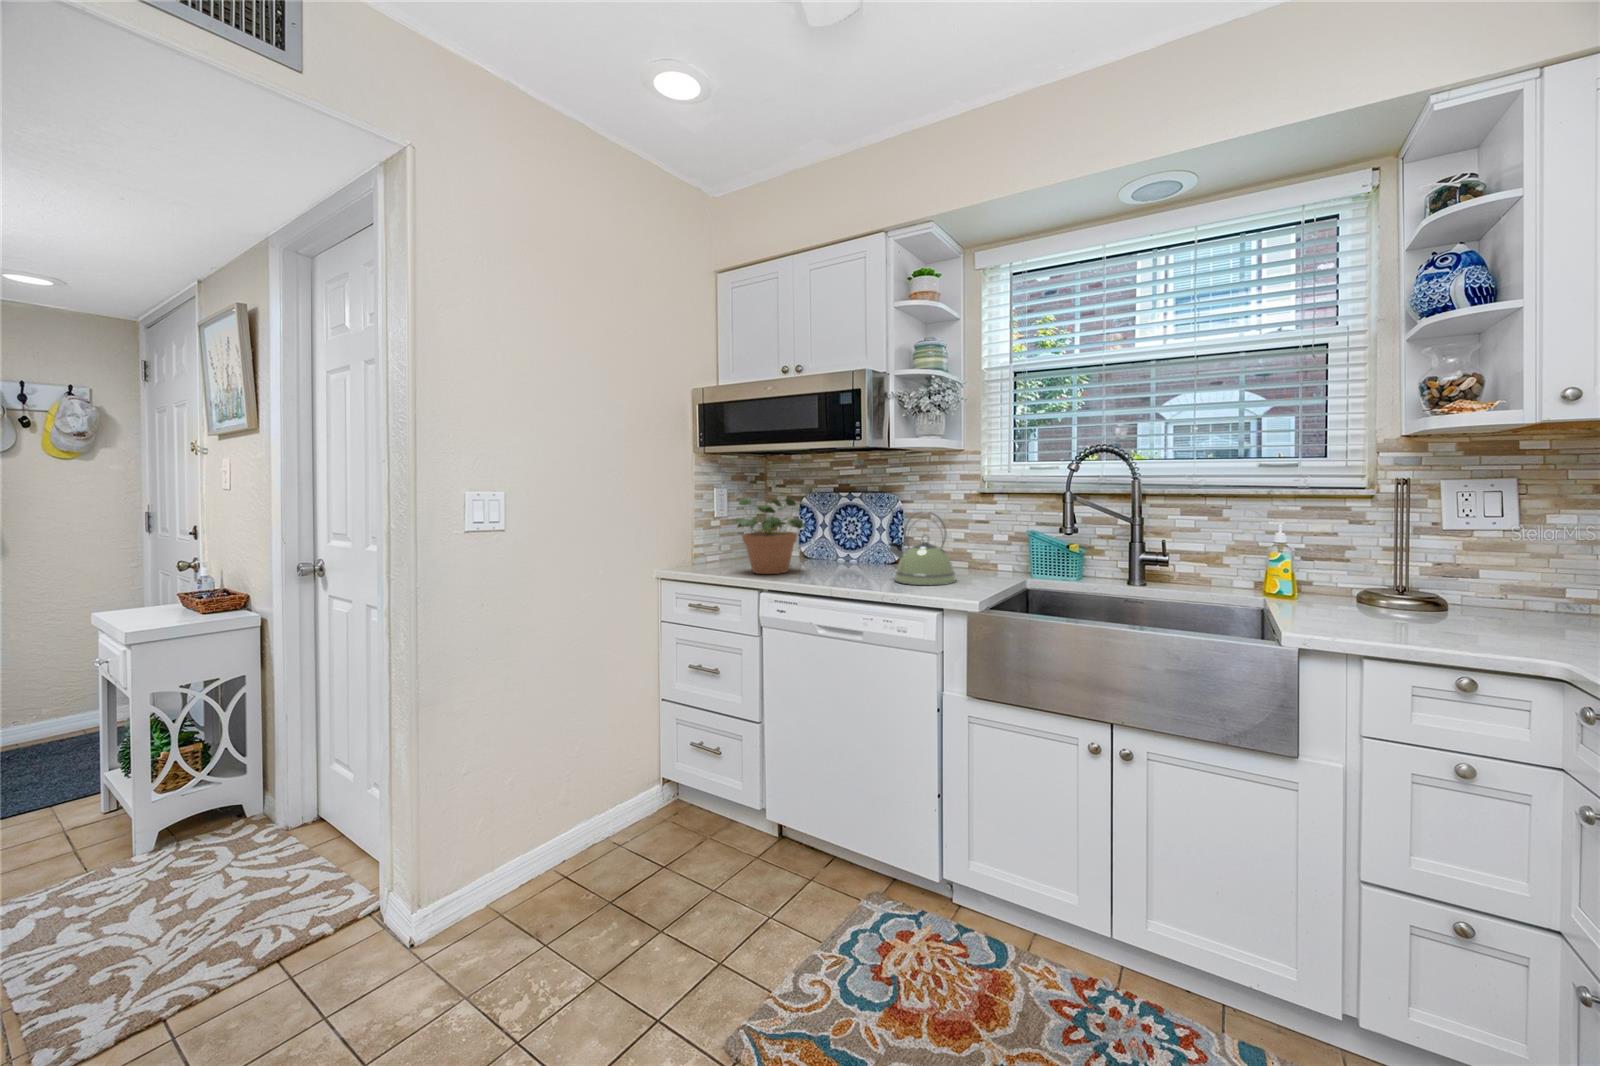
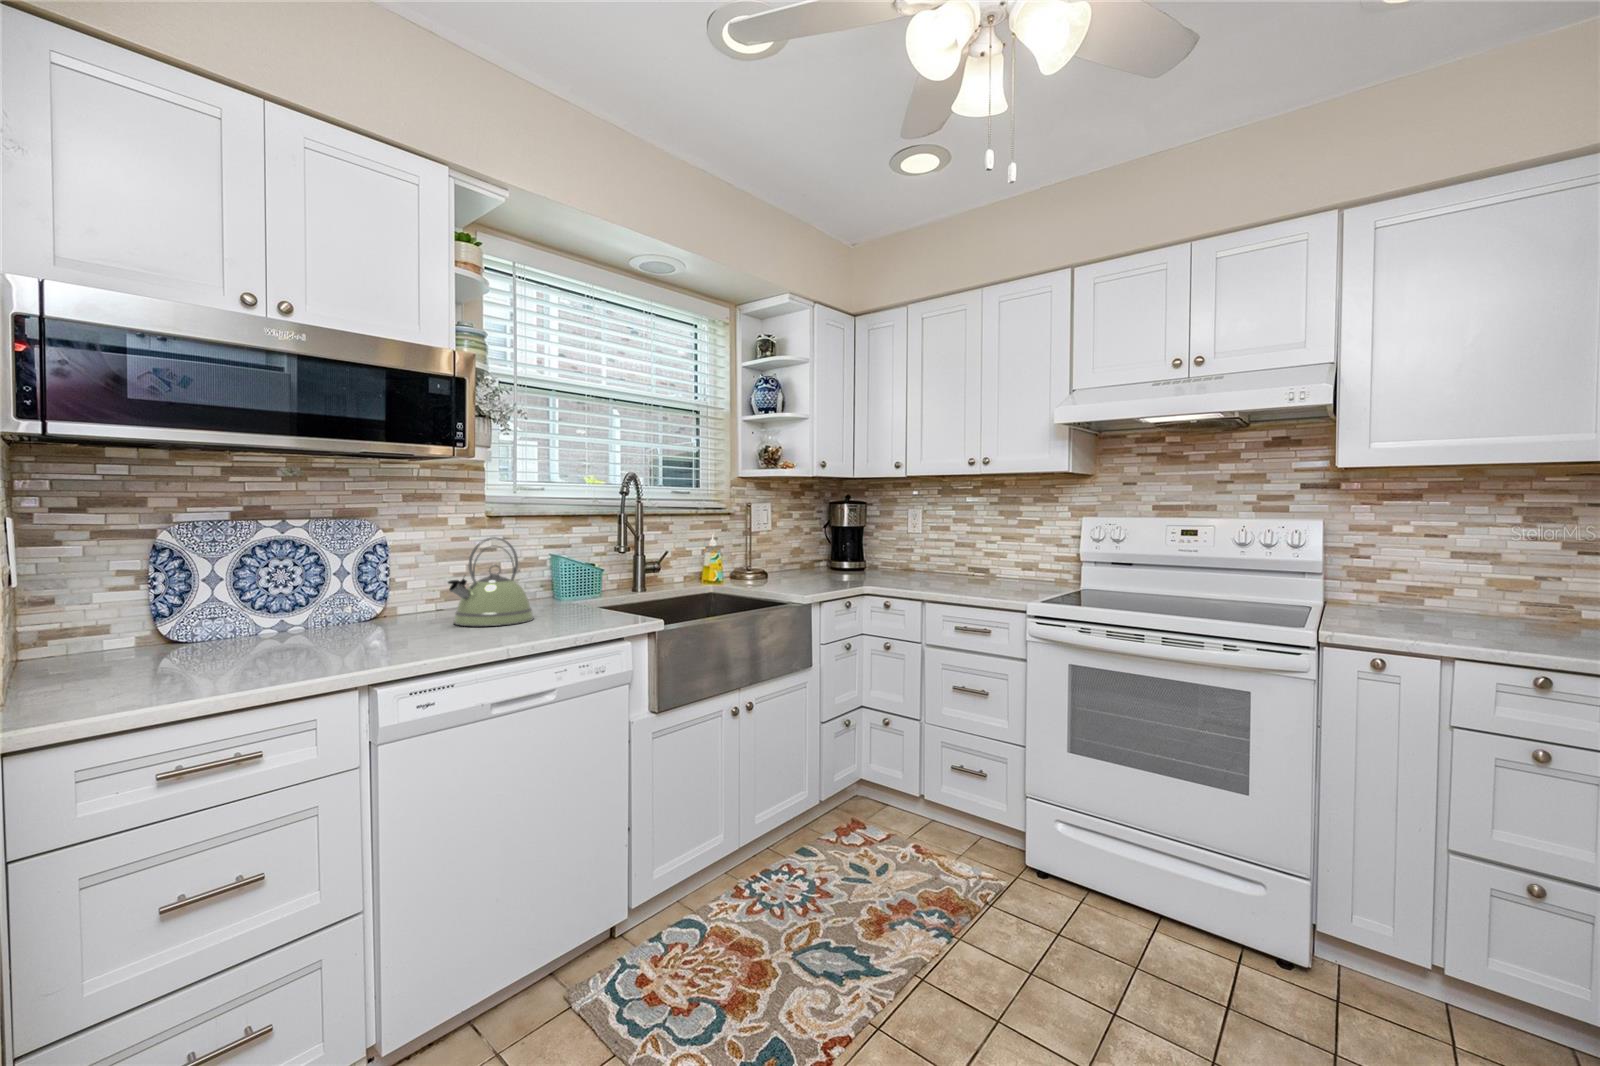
potted plant: present [734,497,805,574] -> none [86,521,315,670]

